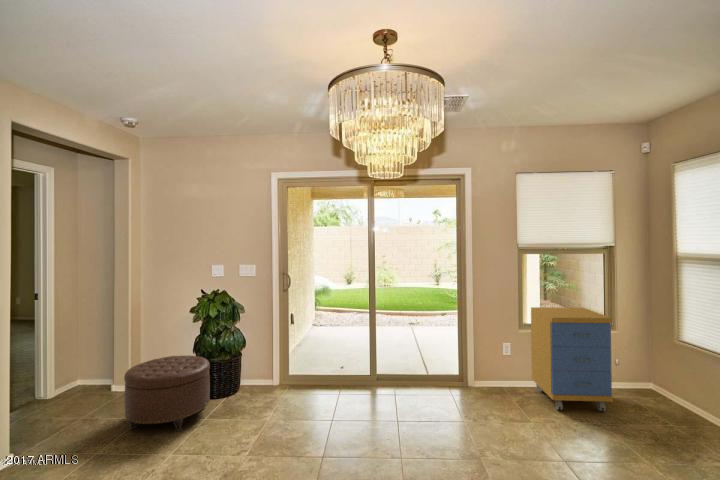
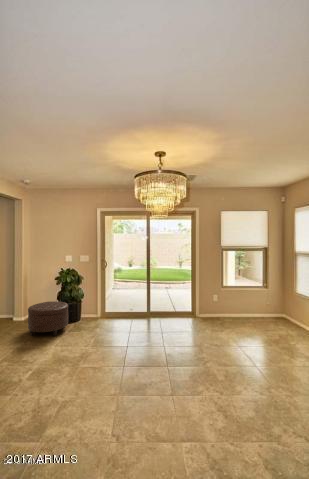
storage cabinet: present [531,307,613,411] -> none [227,278,261,326]

